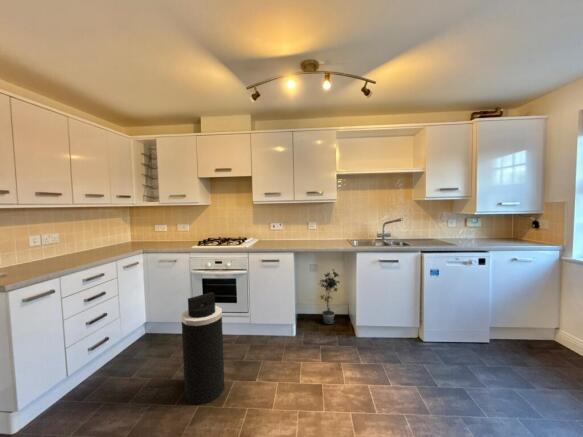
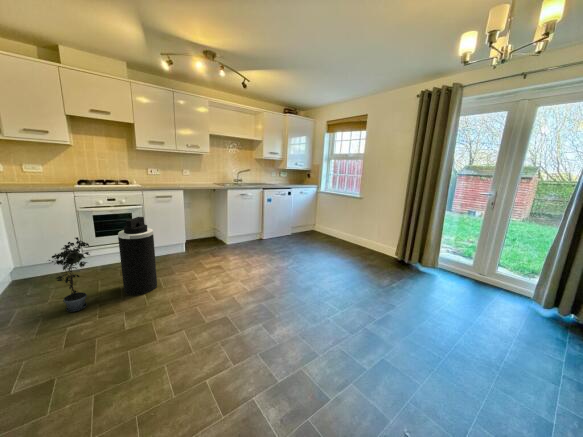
potted plant: present [320,270,339,324] -> present [49,237,90,312]

